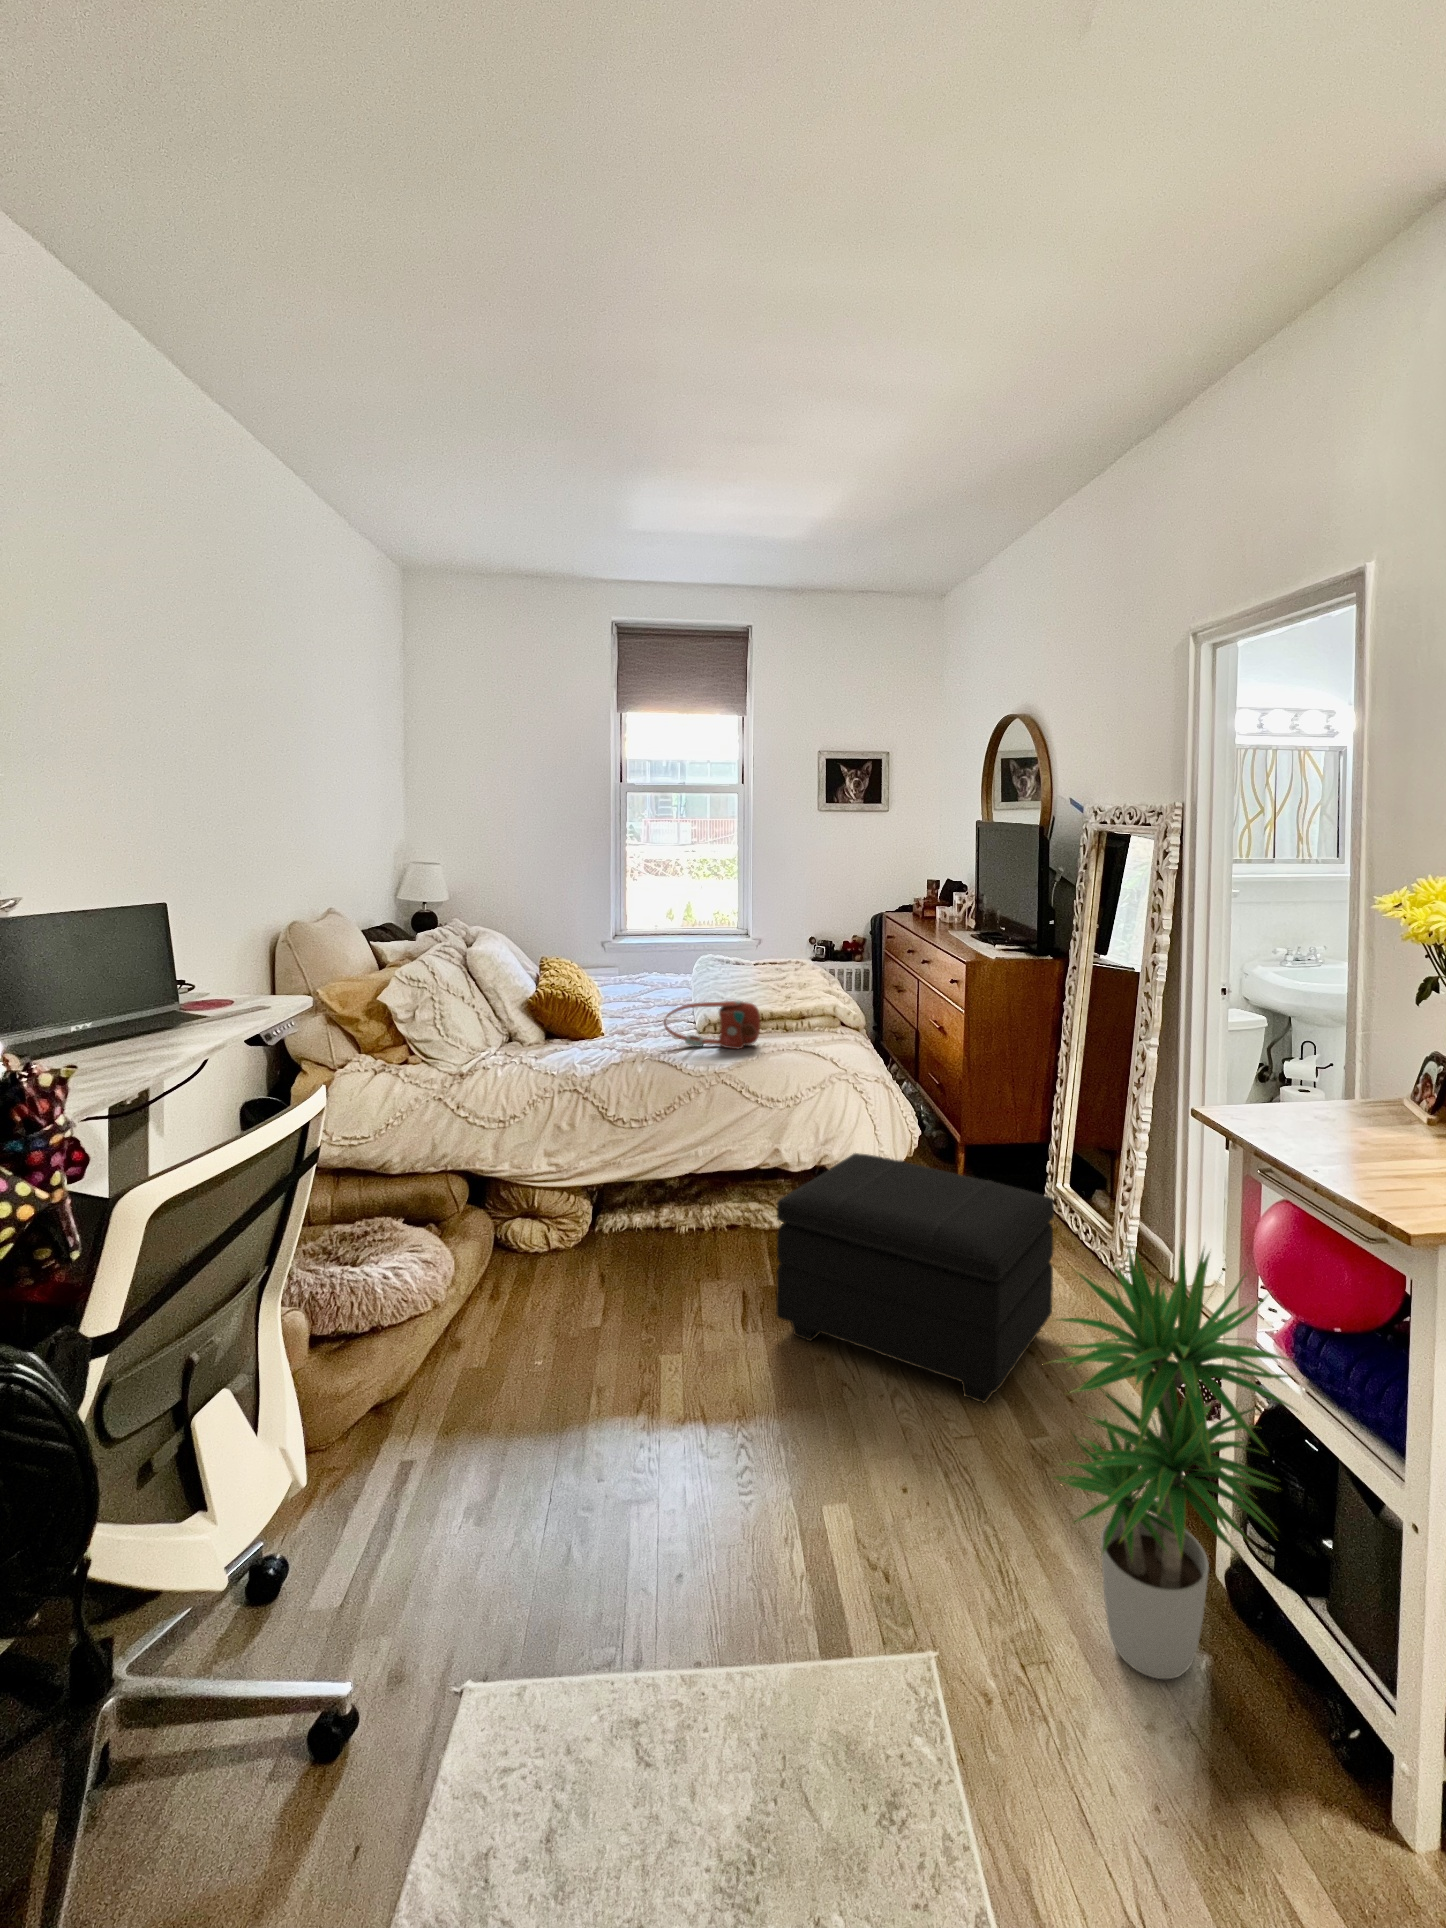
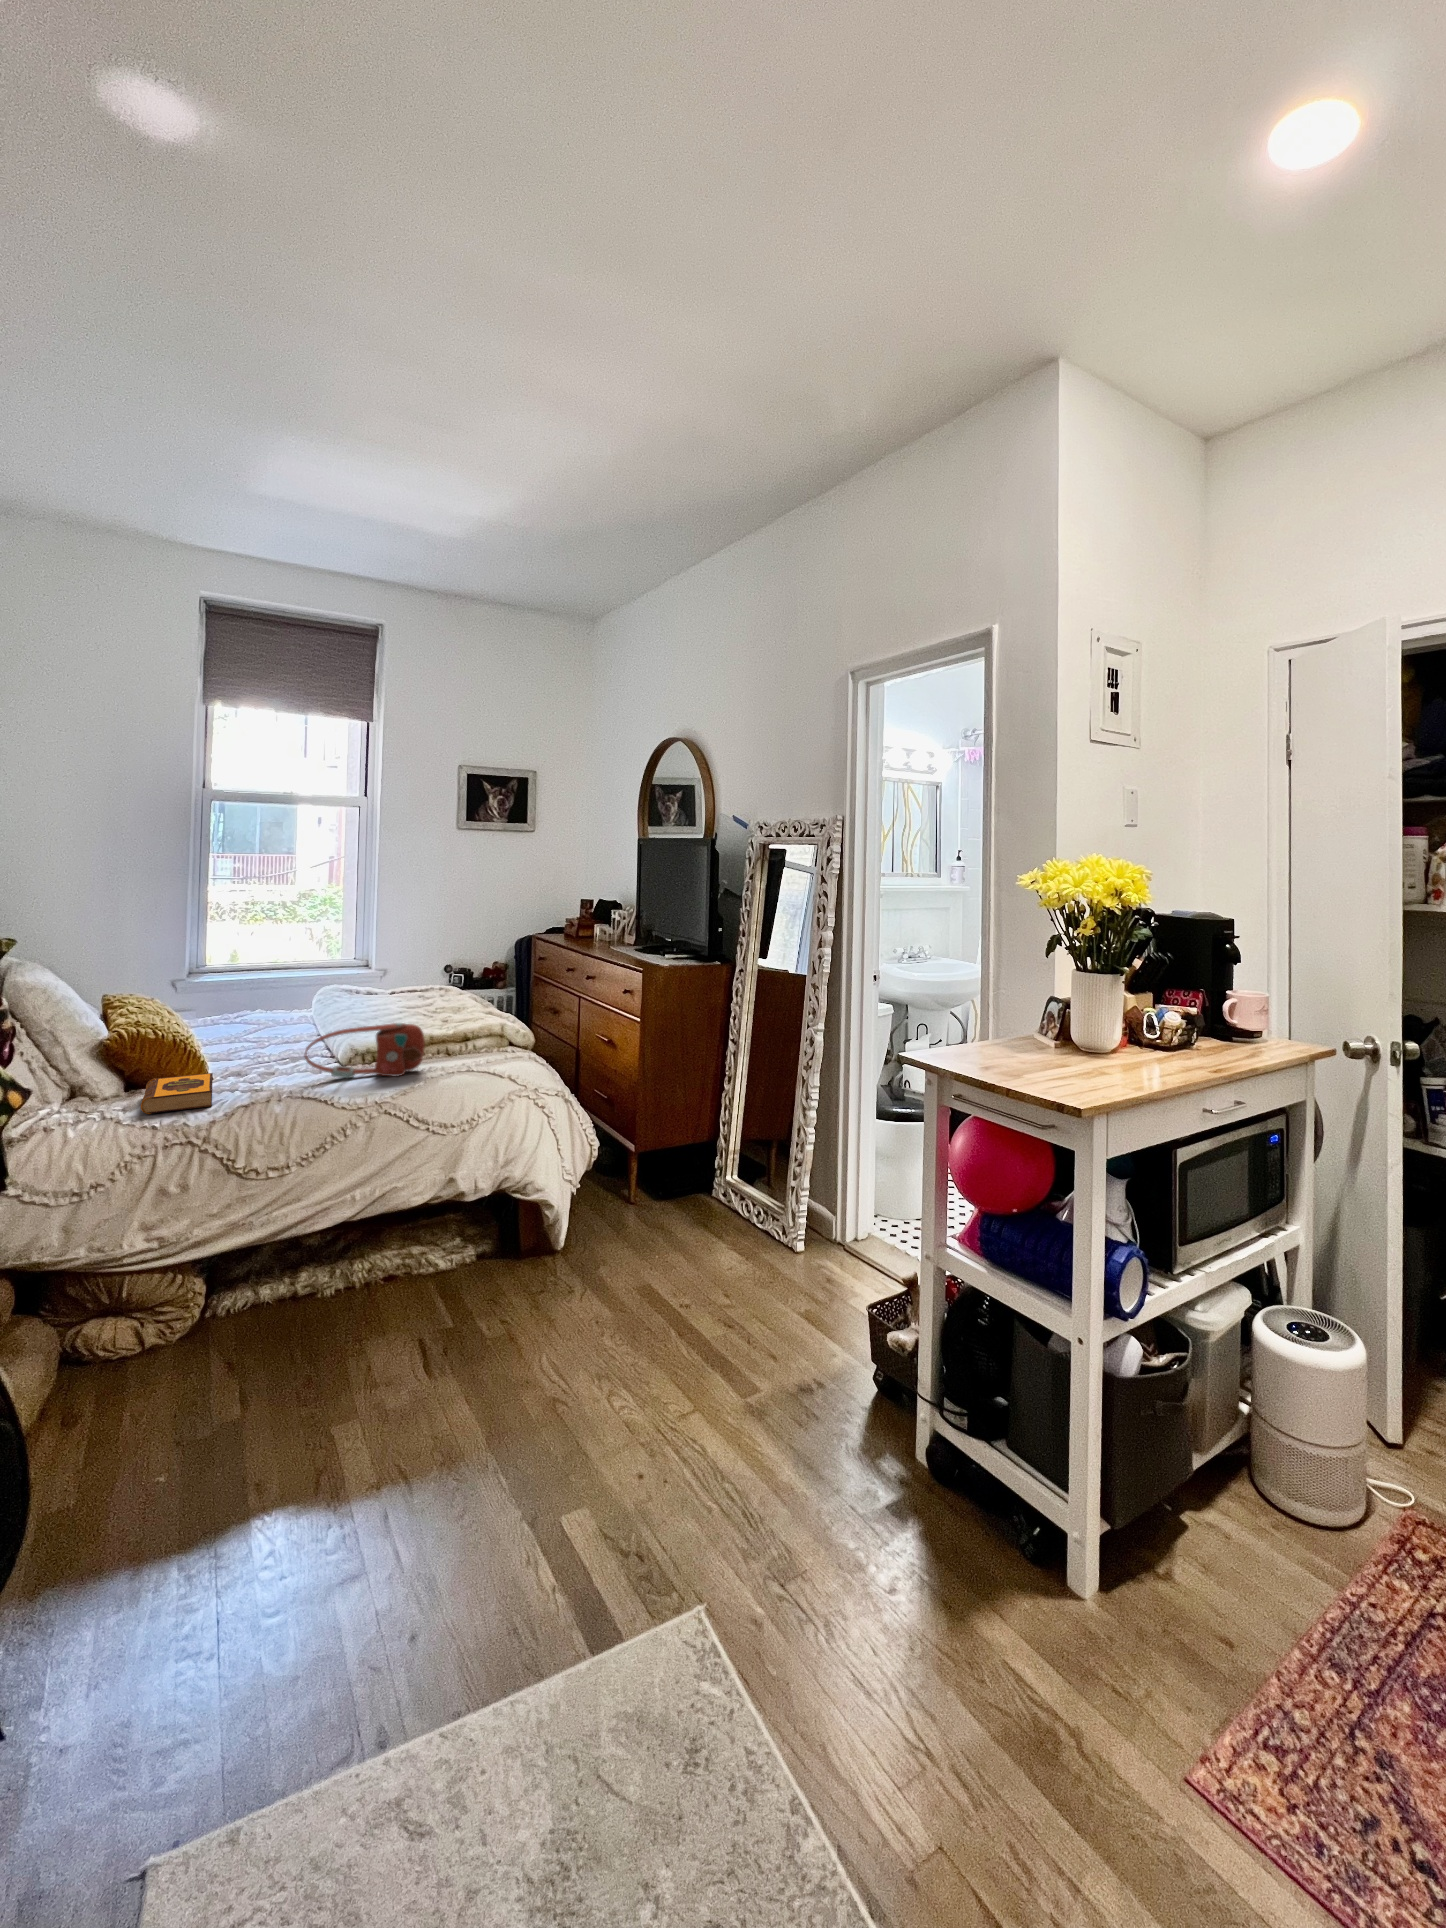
hardback book: none [545,1032,599,1063] -> present [141,1073,213,1114]
footstool: present [776,1153,1054,1403] -> none [469,1169,753,1397]
potted plant: present [1051,1244,1298,1679] -> none [811,1183,1041,1613]

